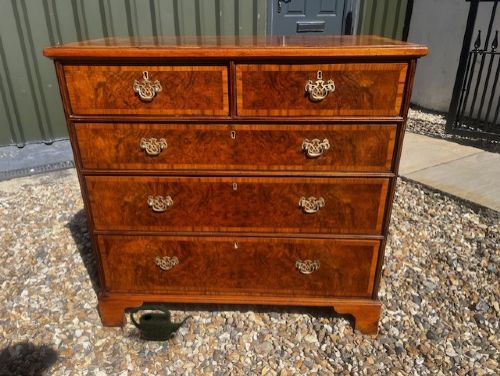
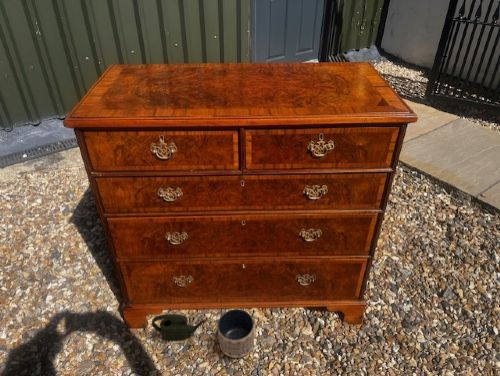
planter: none [204,304,247,362] -> present [218,309,254,358]

